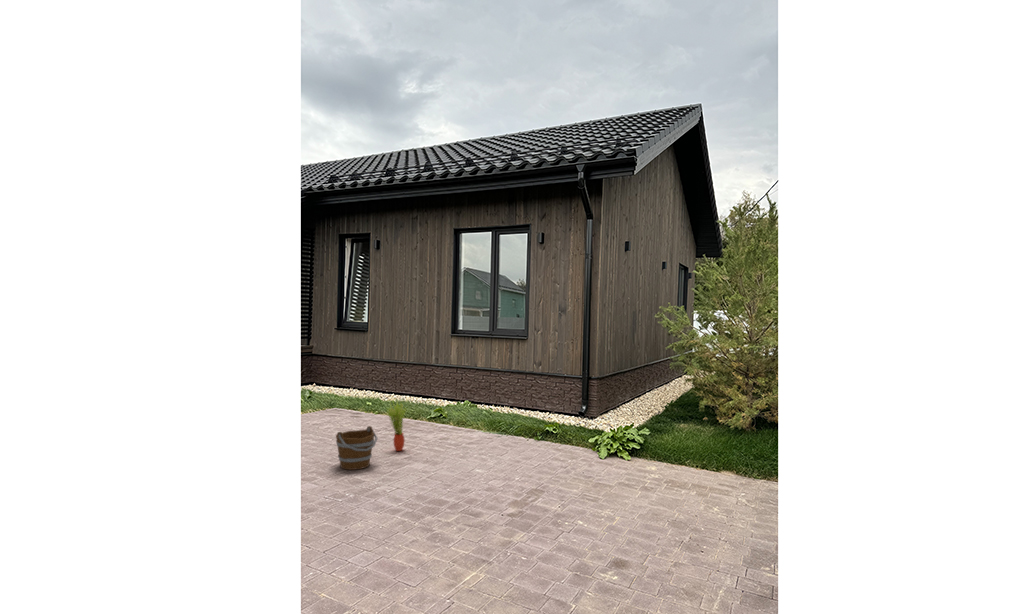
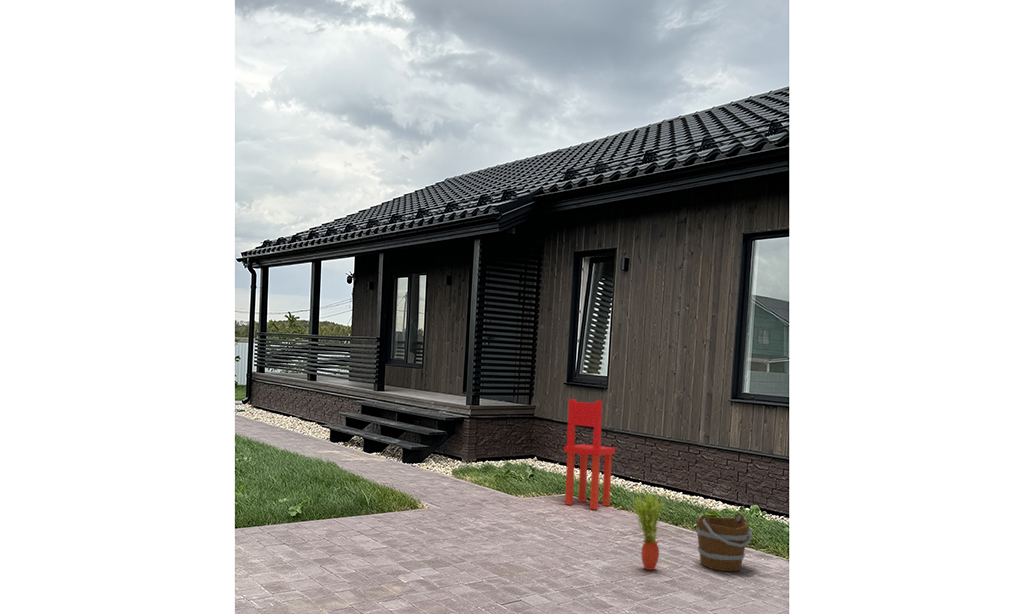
chair: none [339,344,375,417] -> present [564,399,615,509]
bucket: present [336,426,377,470] -> present [696,514,752,571]

